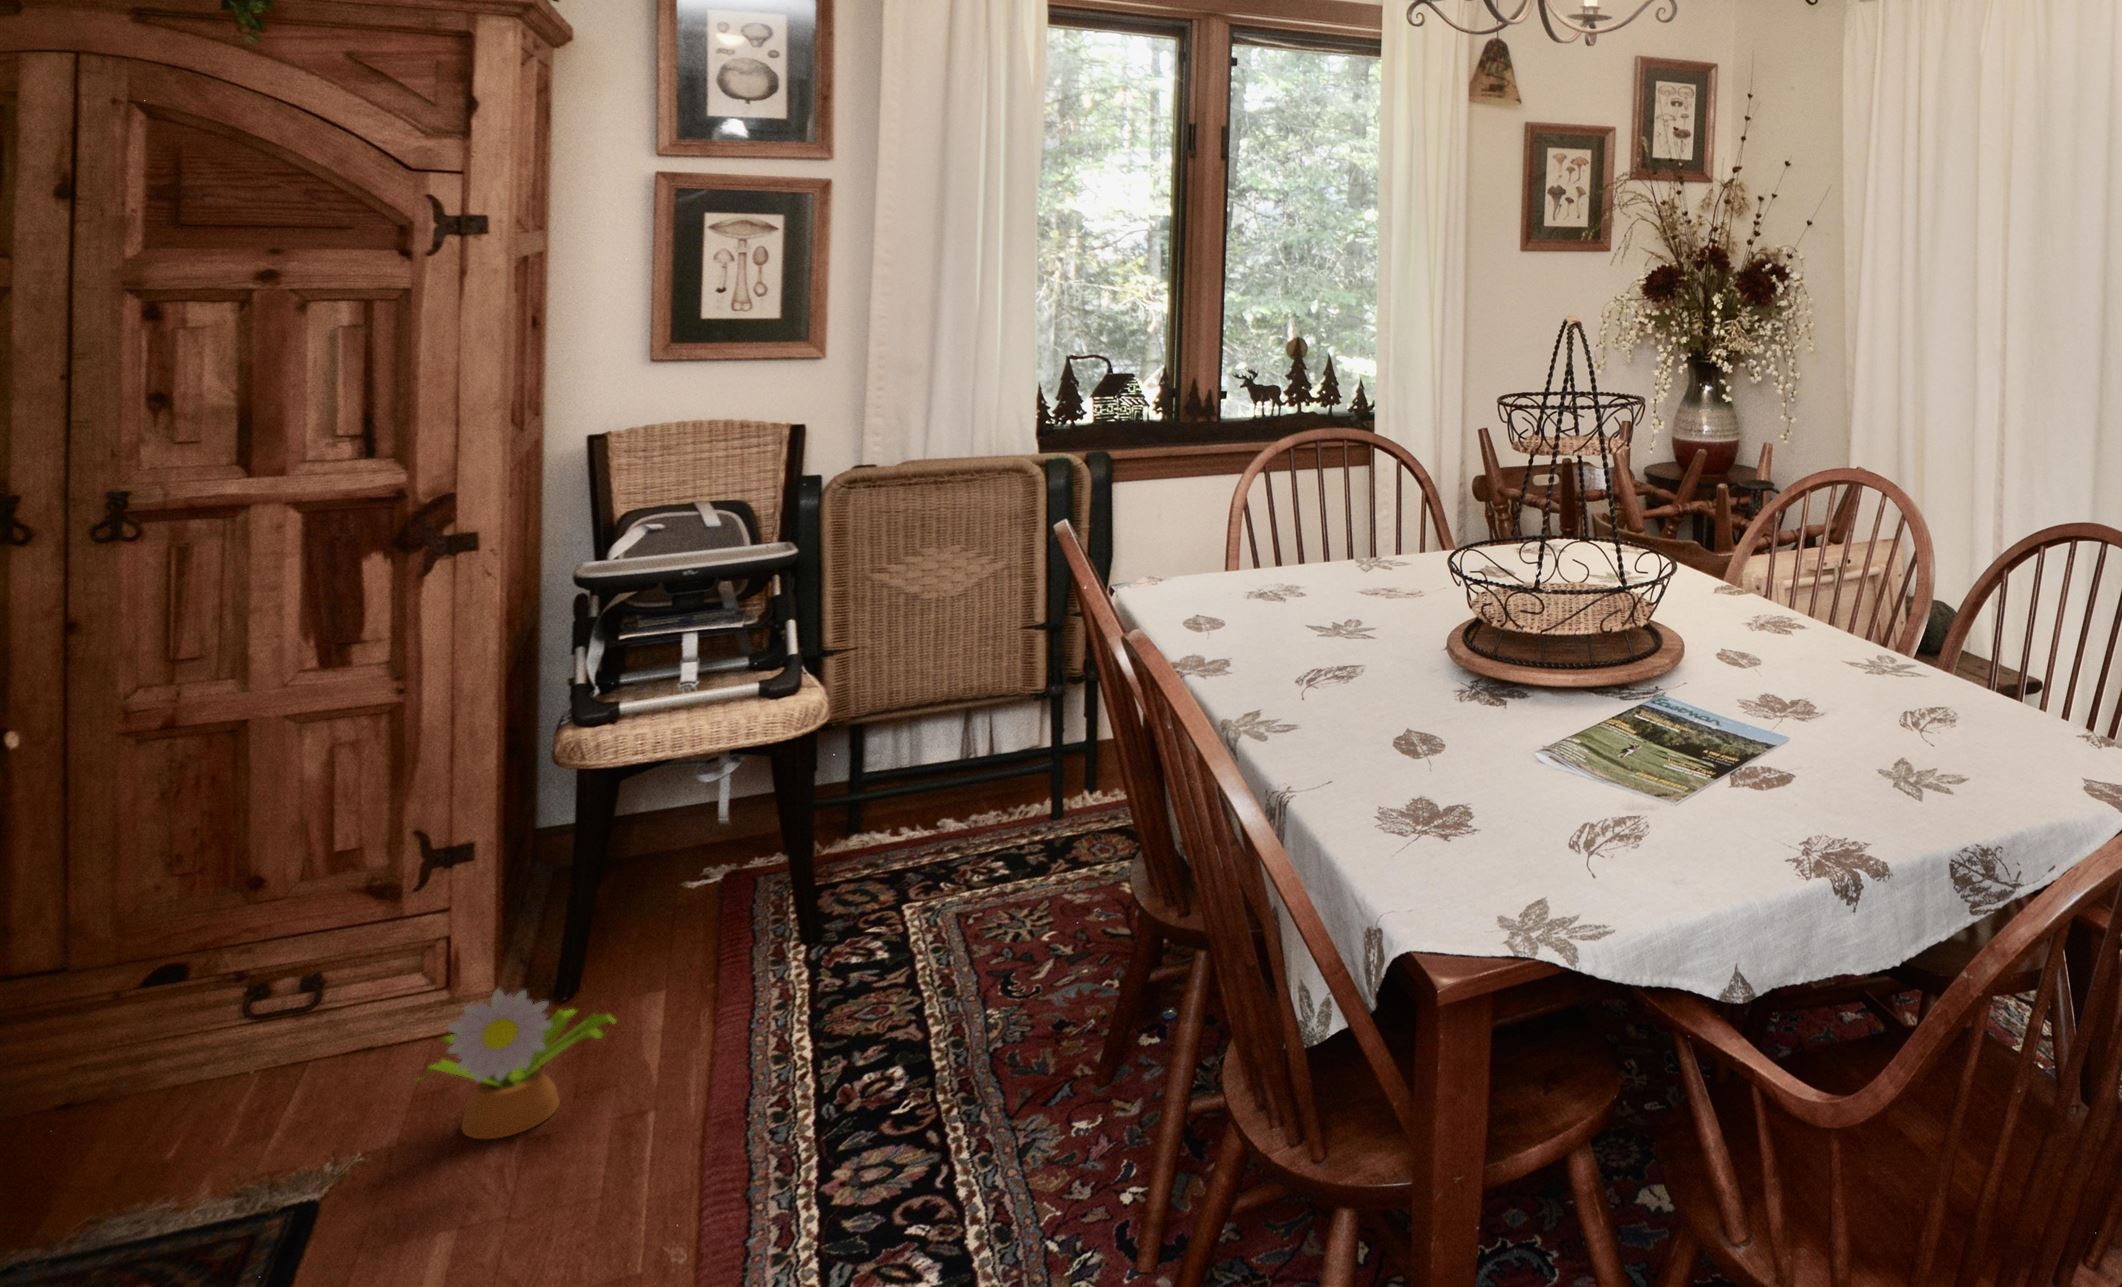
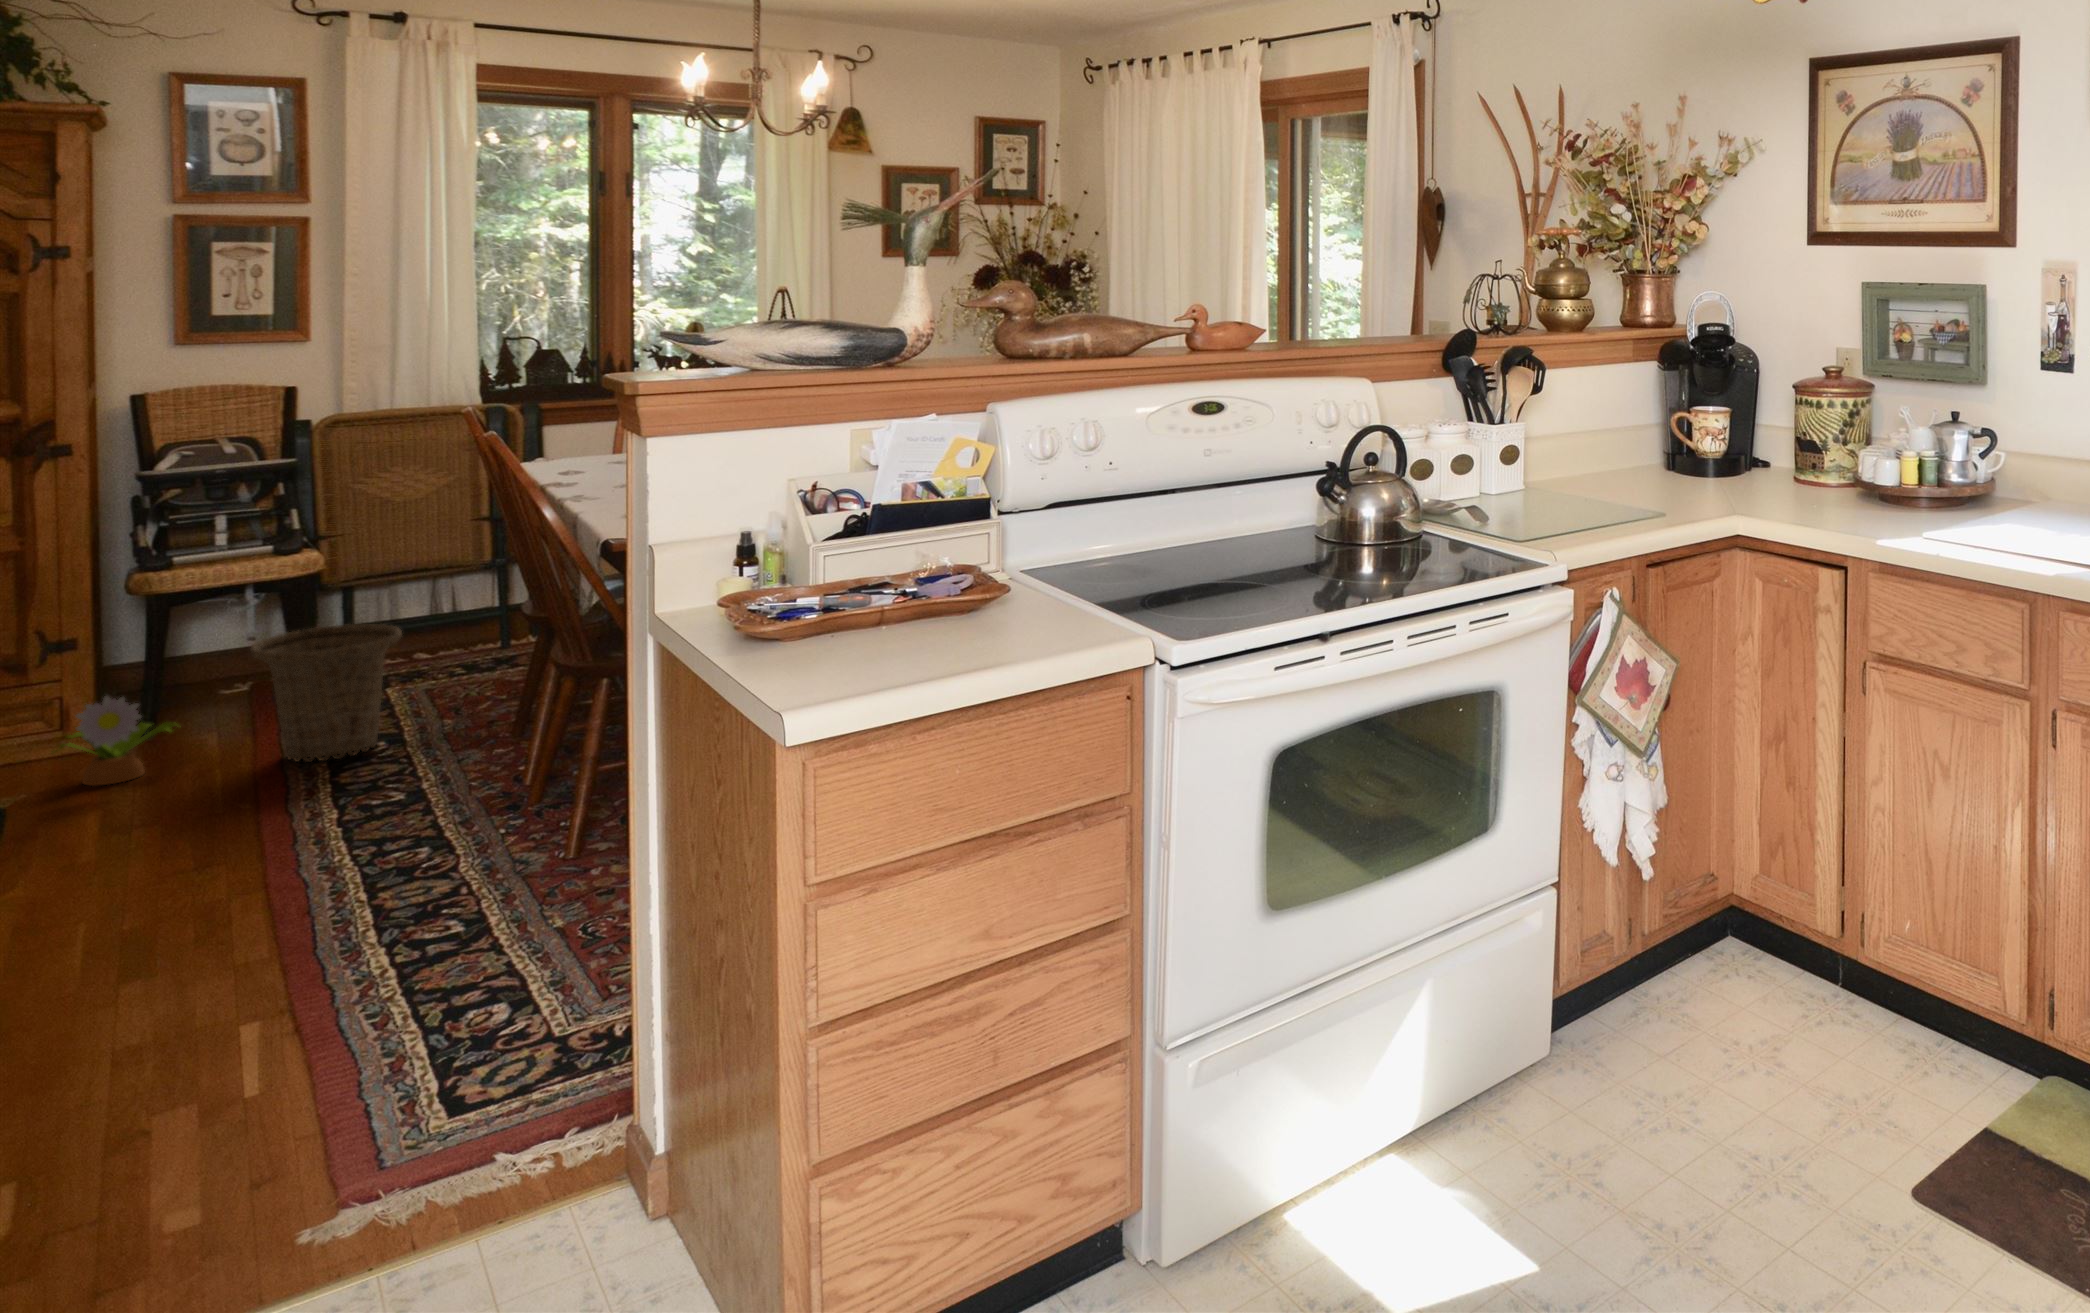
basket: none [721,842,951,1106] -> present [250,624,402,762]

